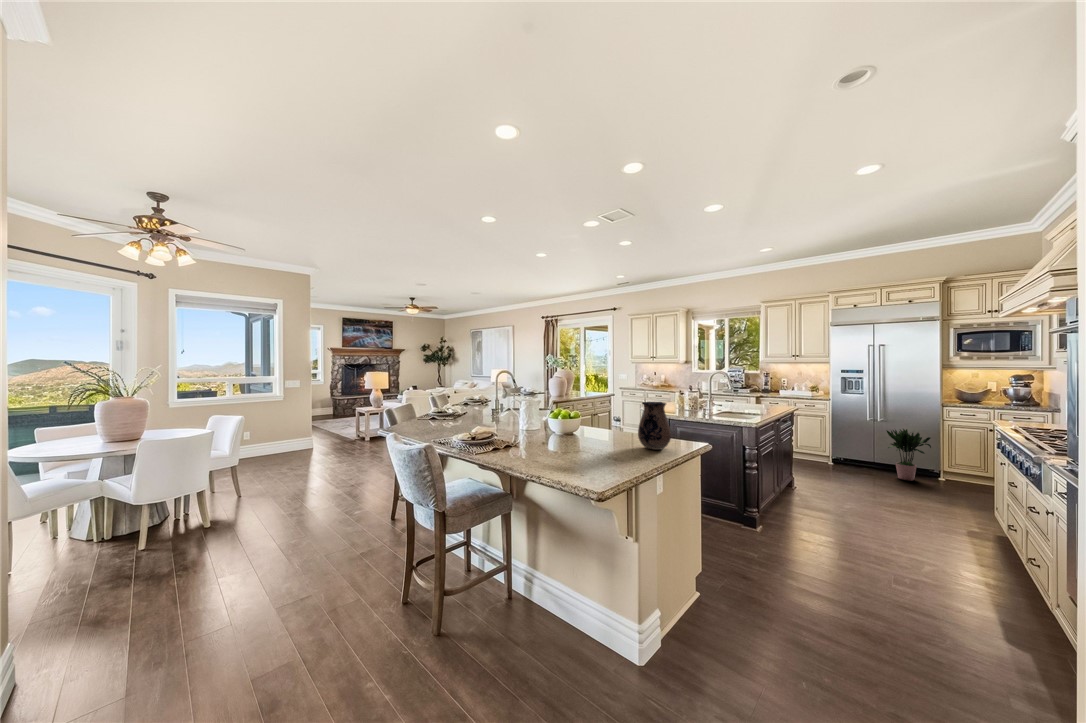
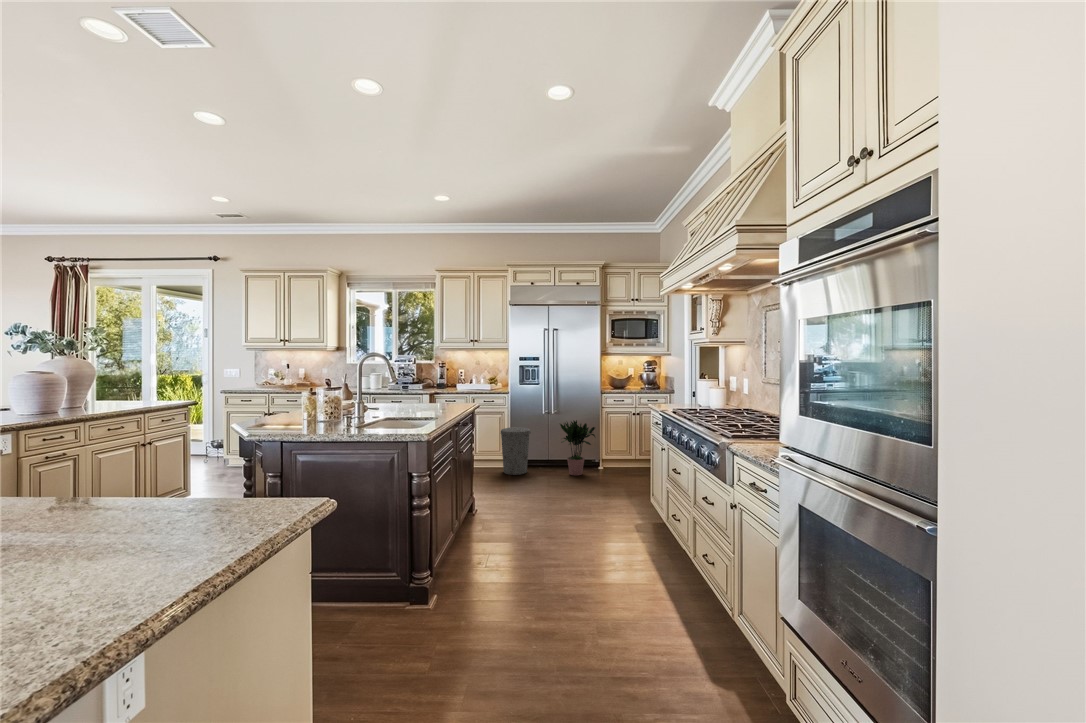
ceramic pitcher: present [638,402,671,450] -> none [95,415,212,558]
trash can: none [821,429,853,470] -> present [501,427,531,475]

